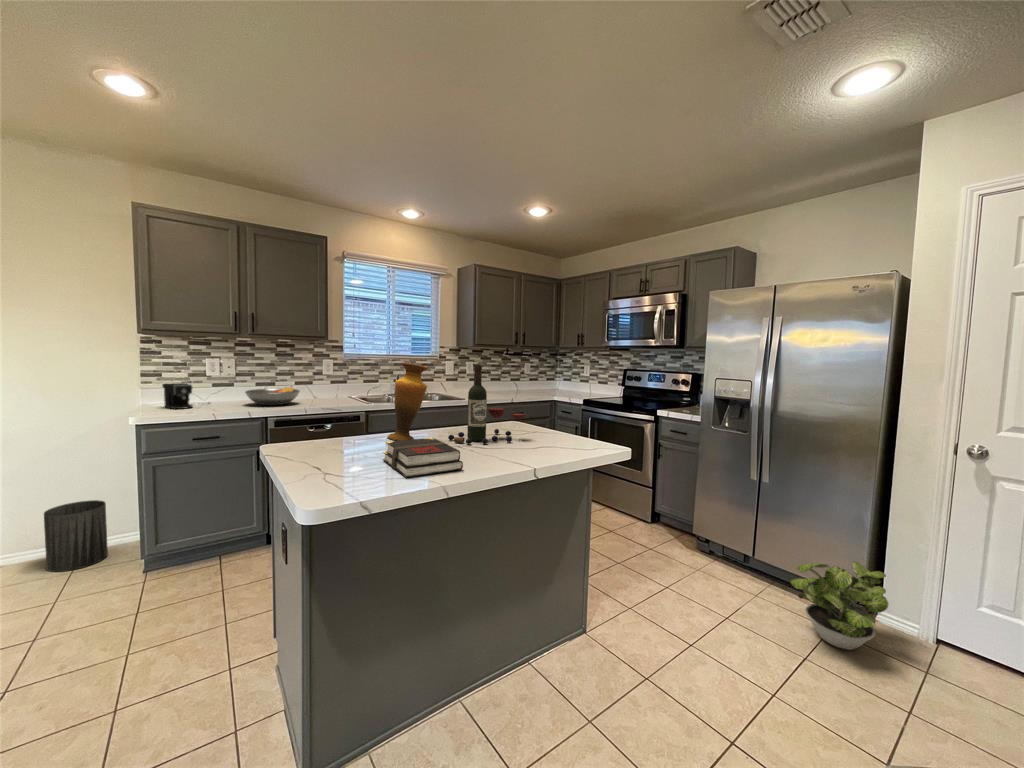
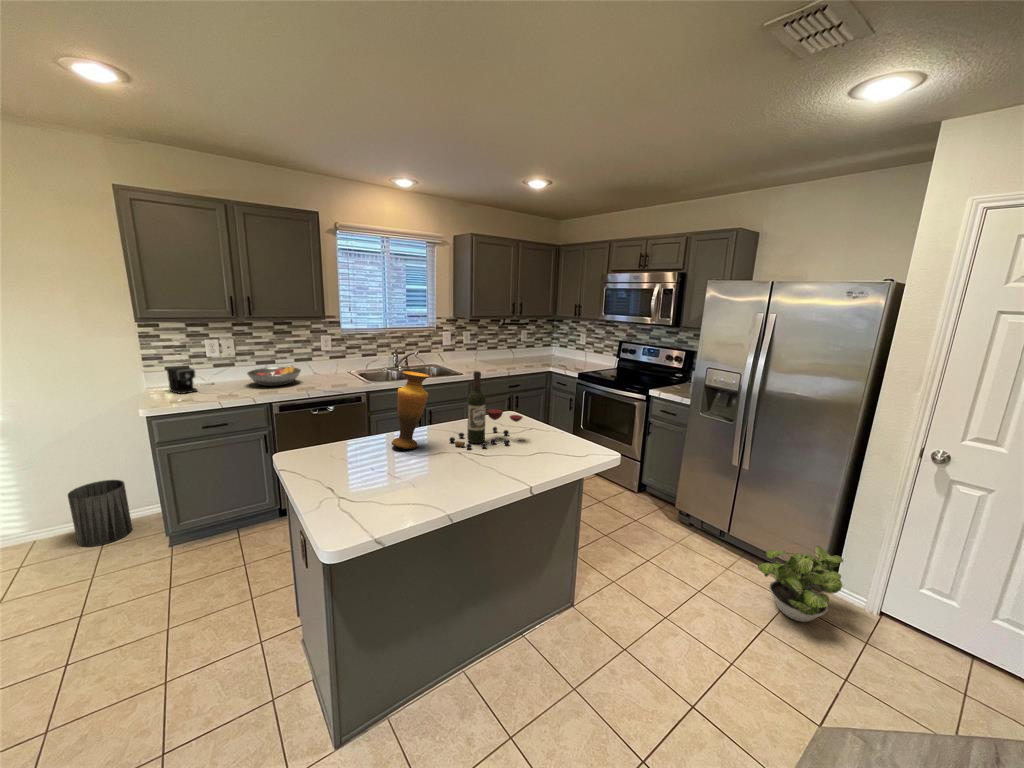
book: present [383,438,463,477] -> none [390,451,465,503]

